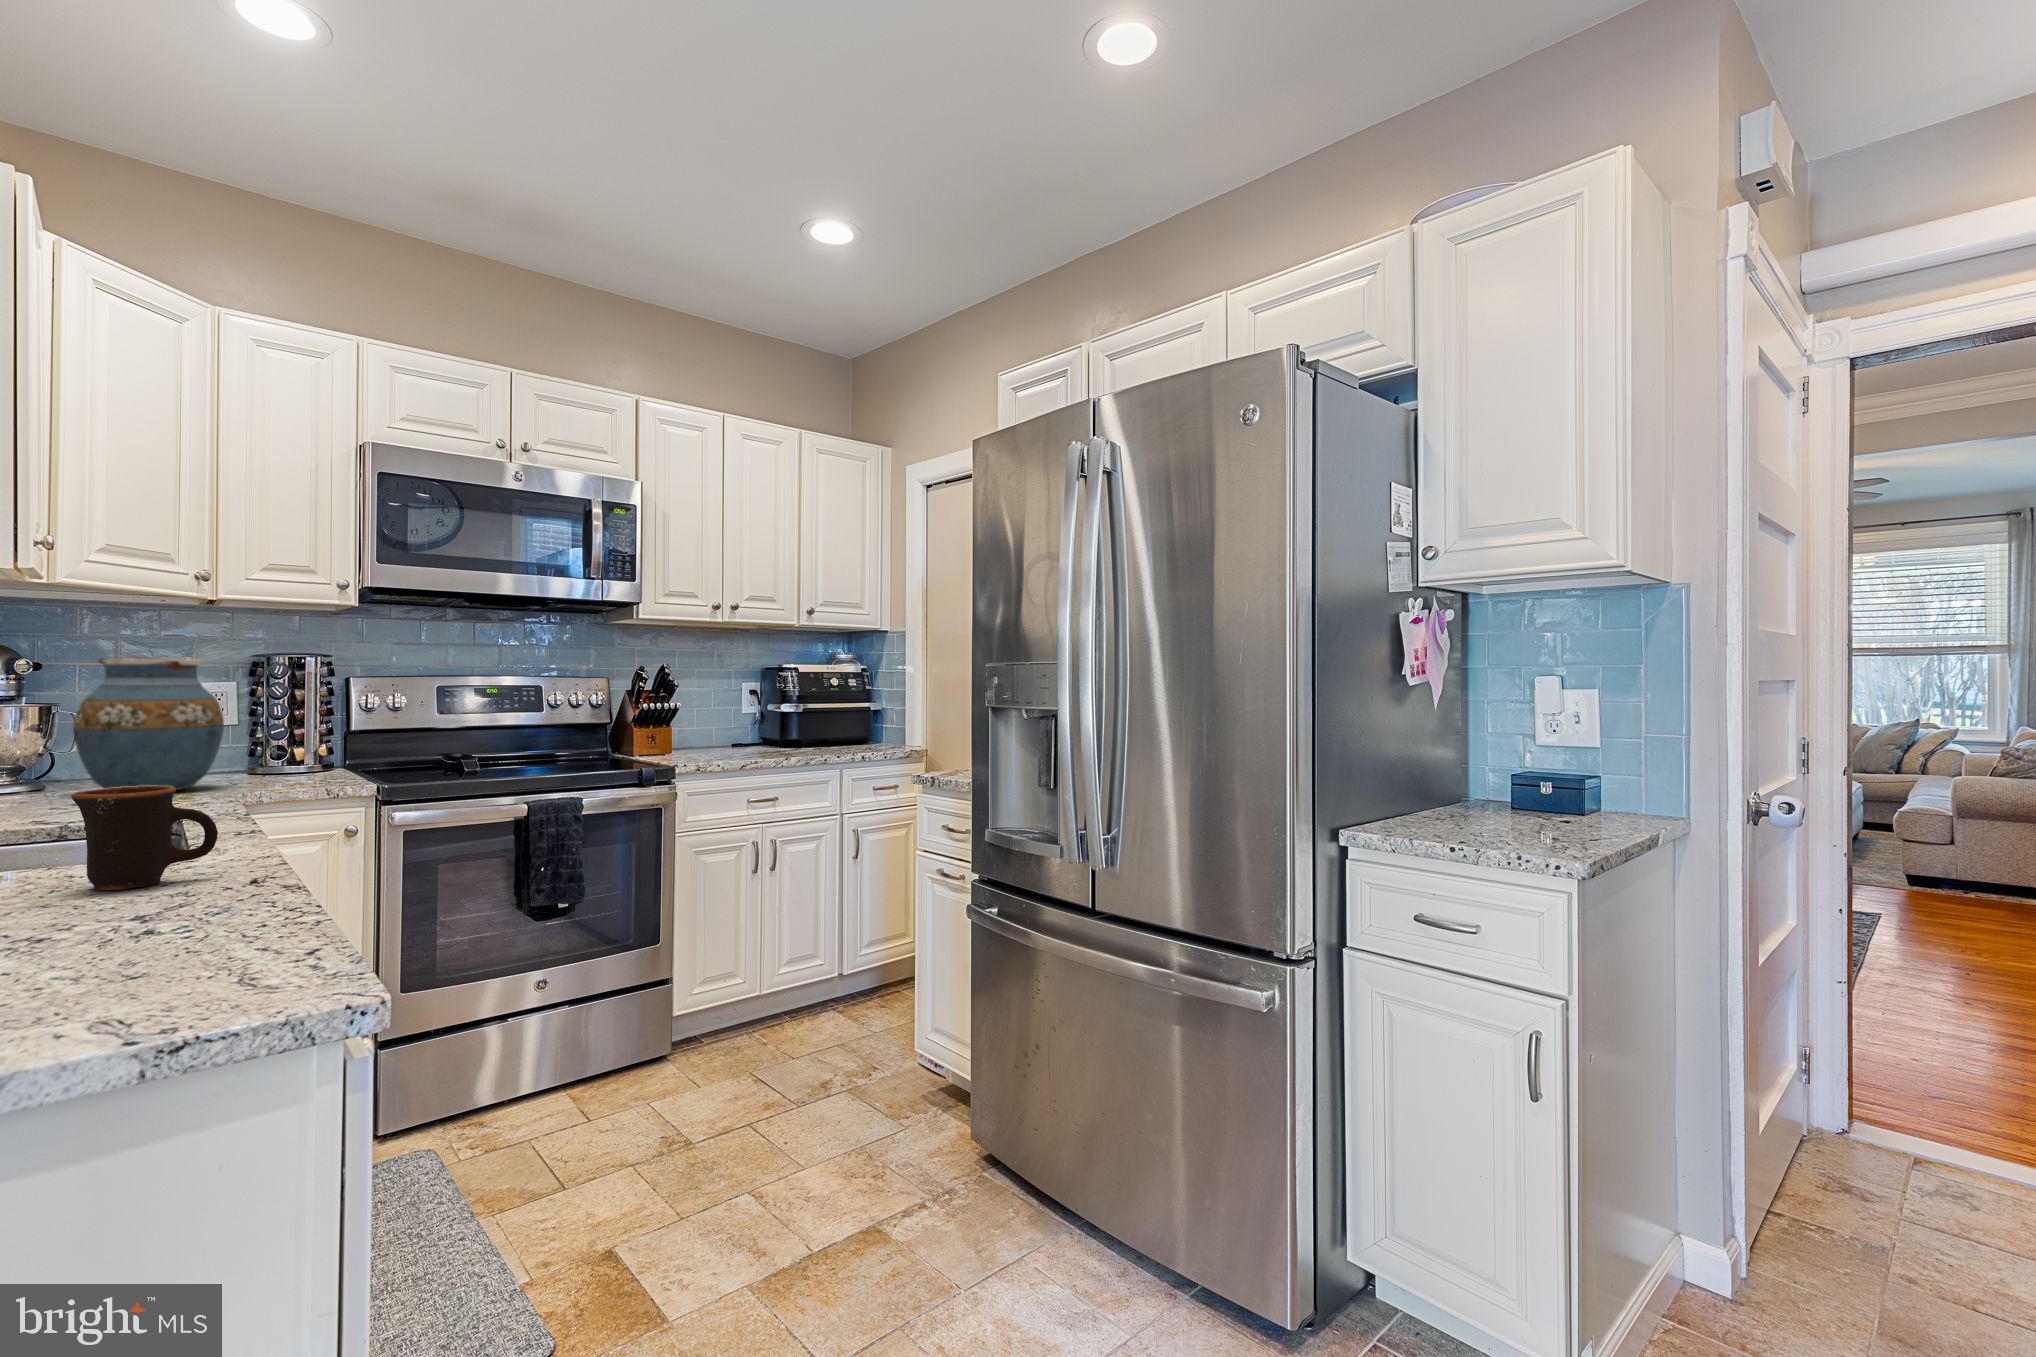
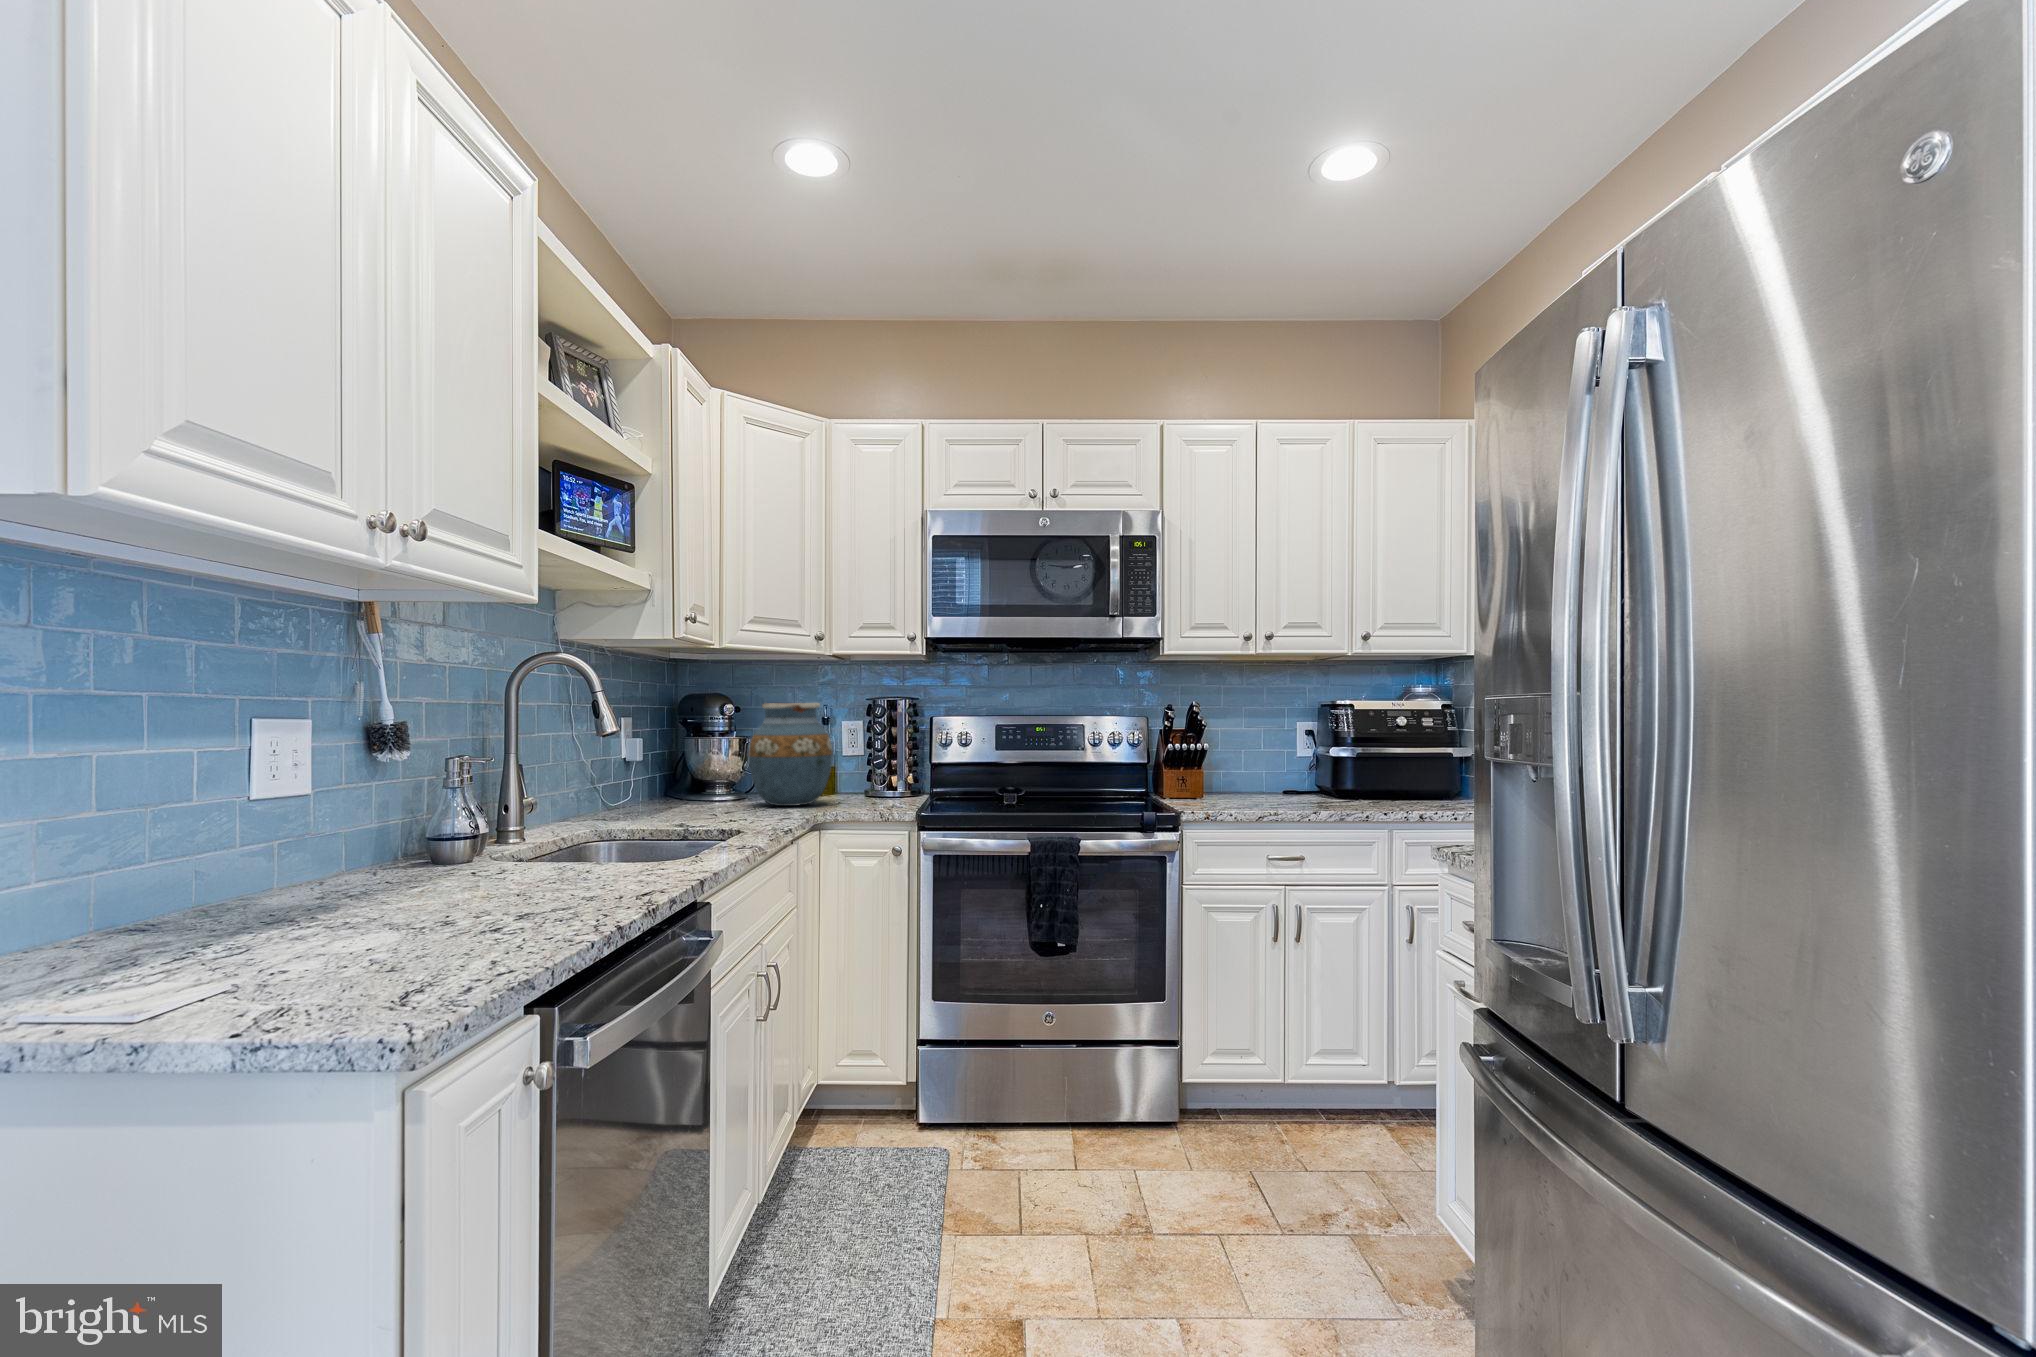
mug: present [71,786,218,890] -> none [553,810,636,890]

